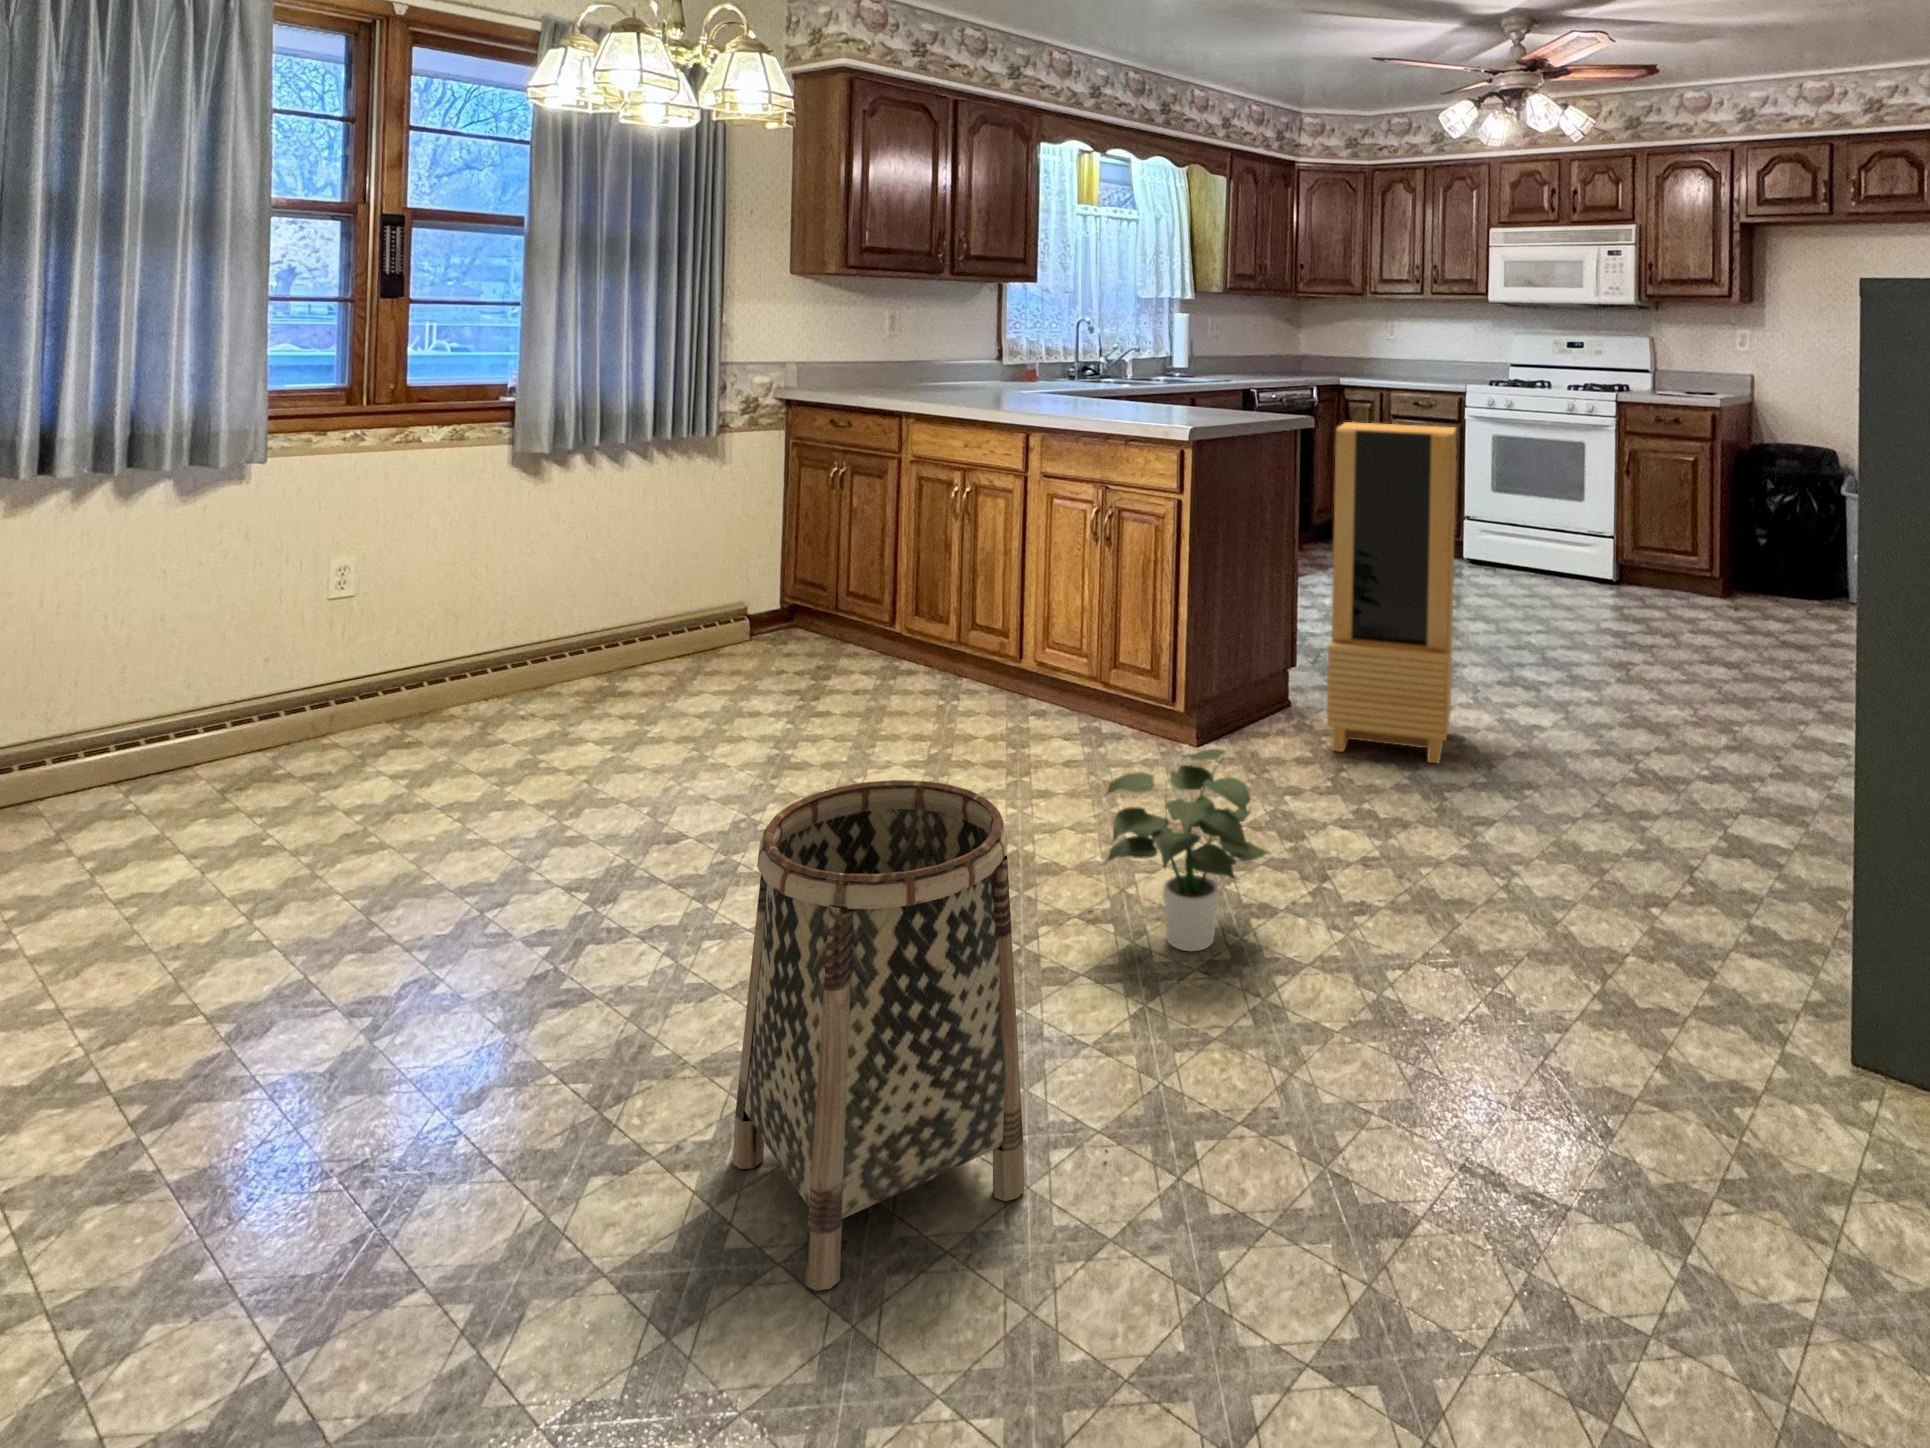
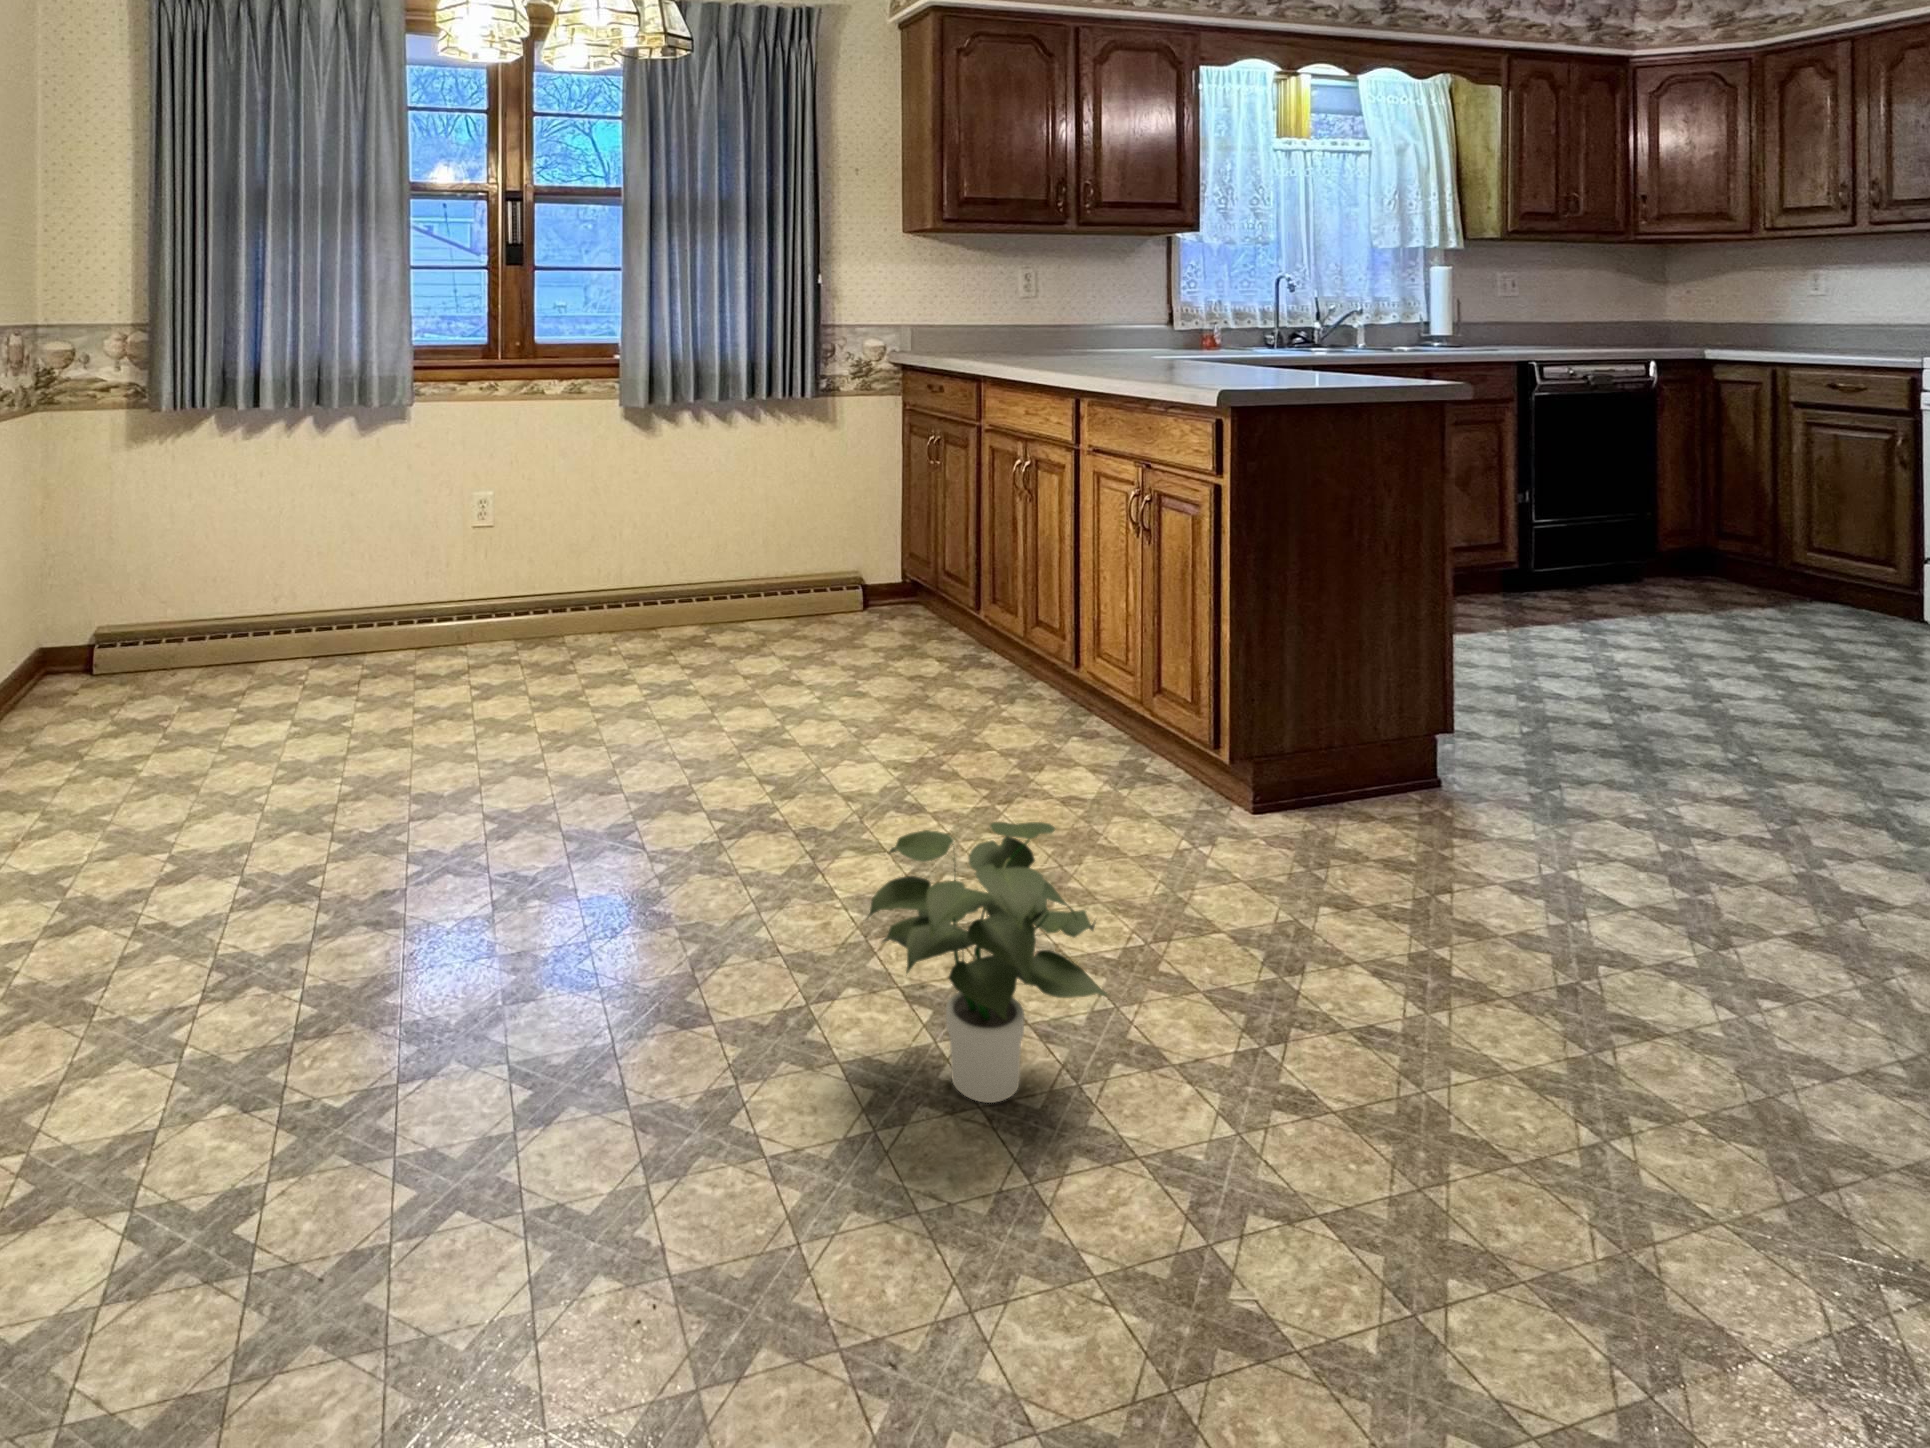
storage cabinet: present [1327,422,1456,763] -> none [1423,389,1674,928]
basket: present [733,780,1025,1291] -> none [172,768,528,1371]

